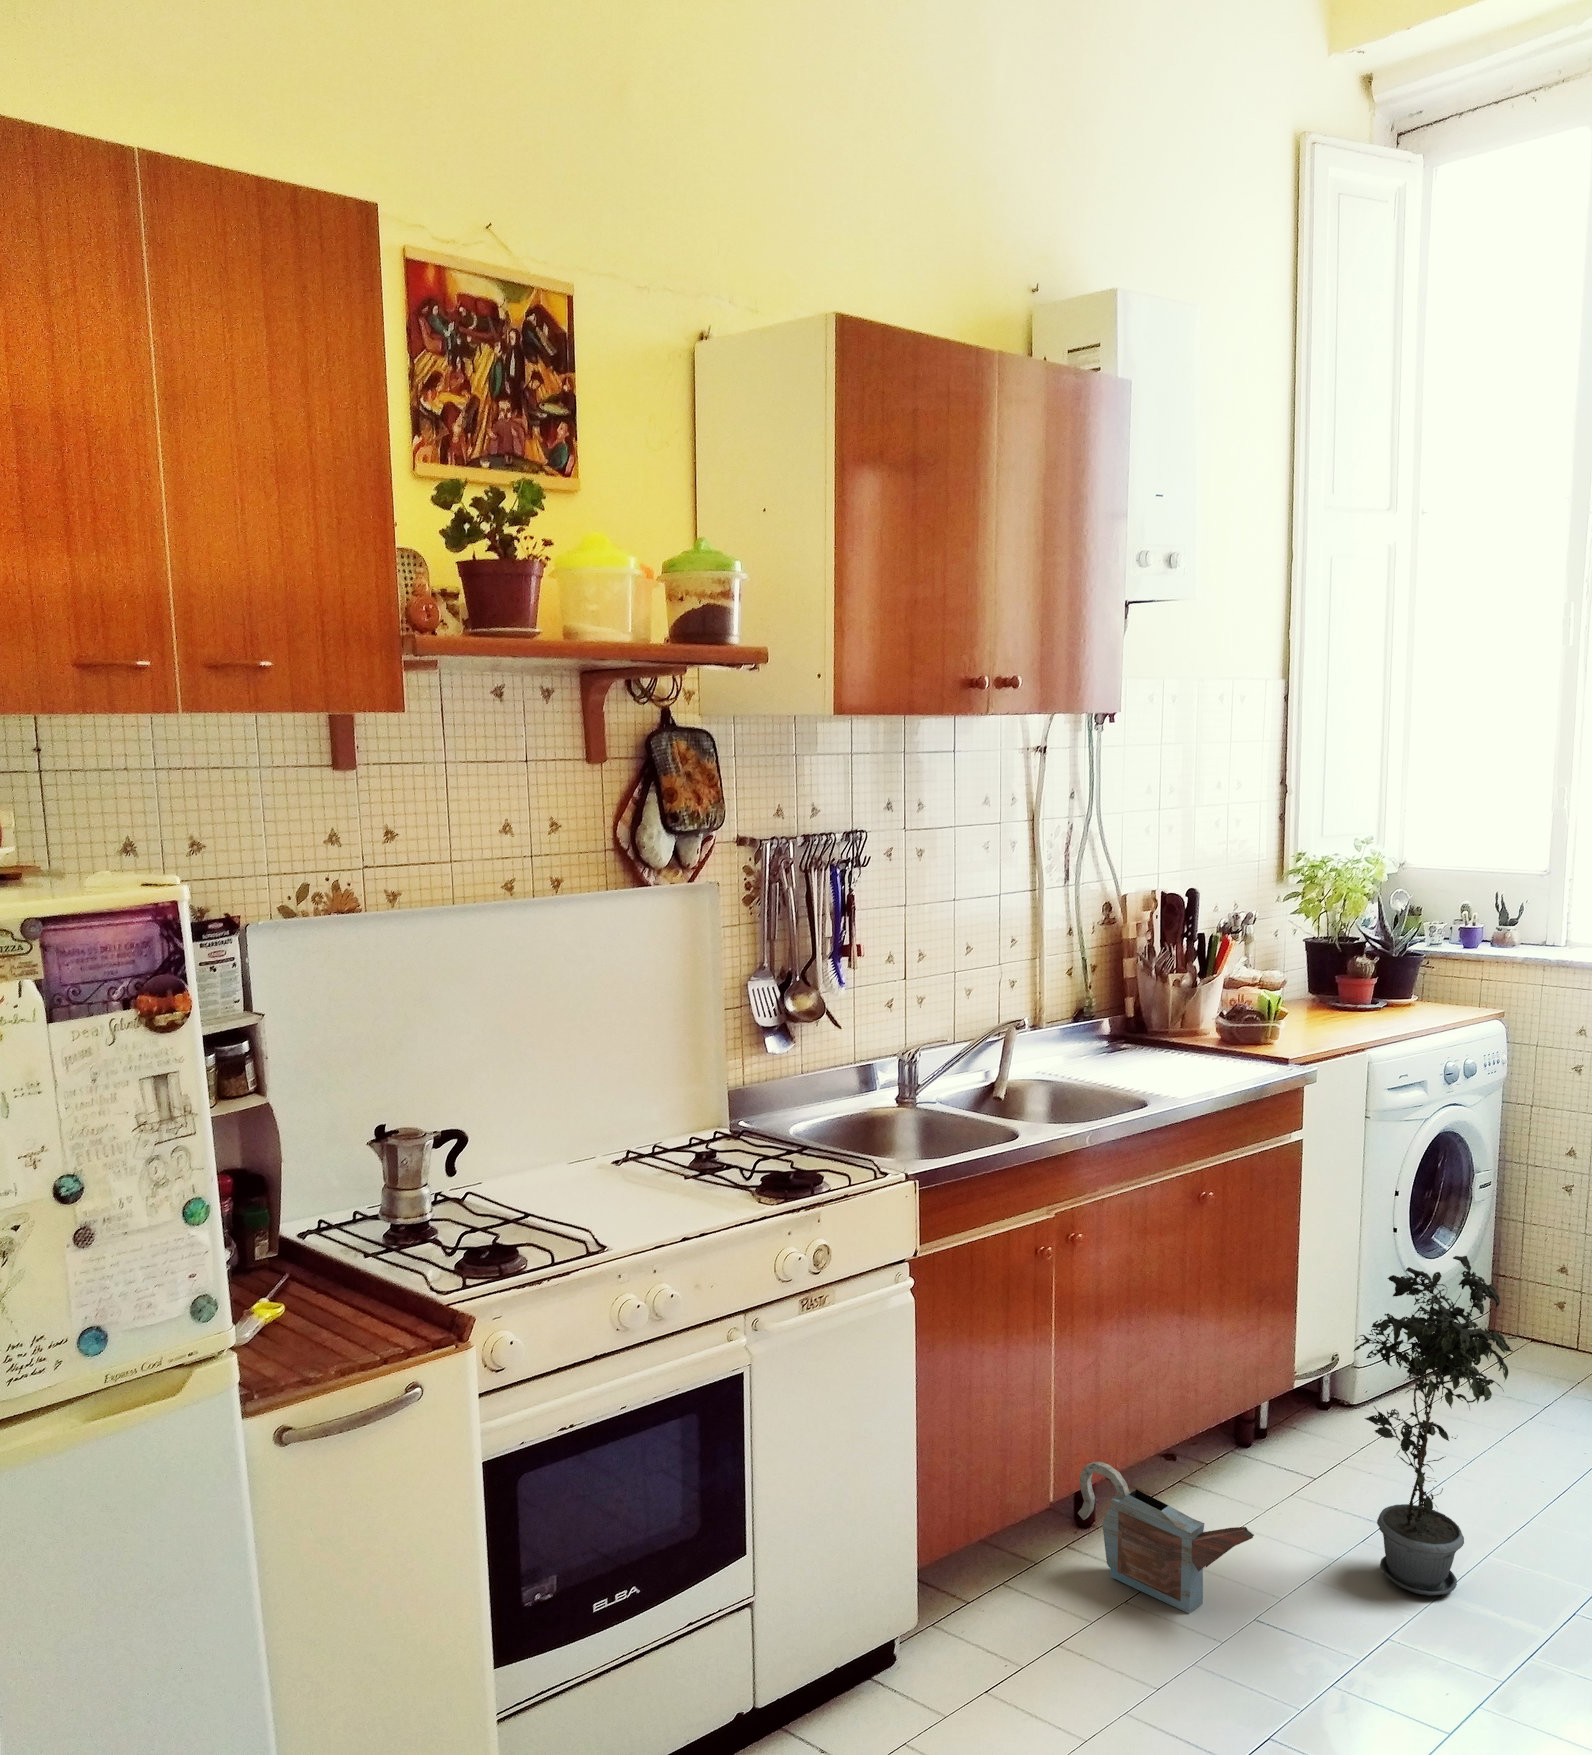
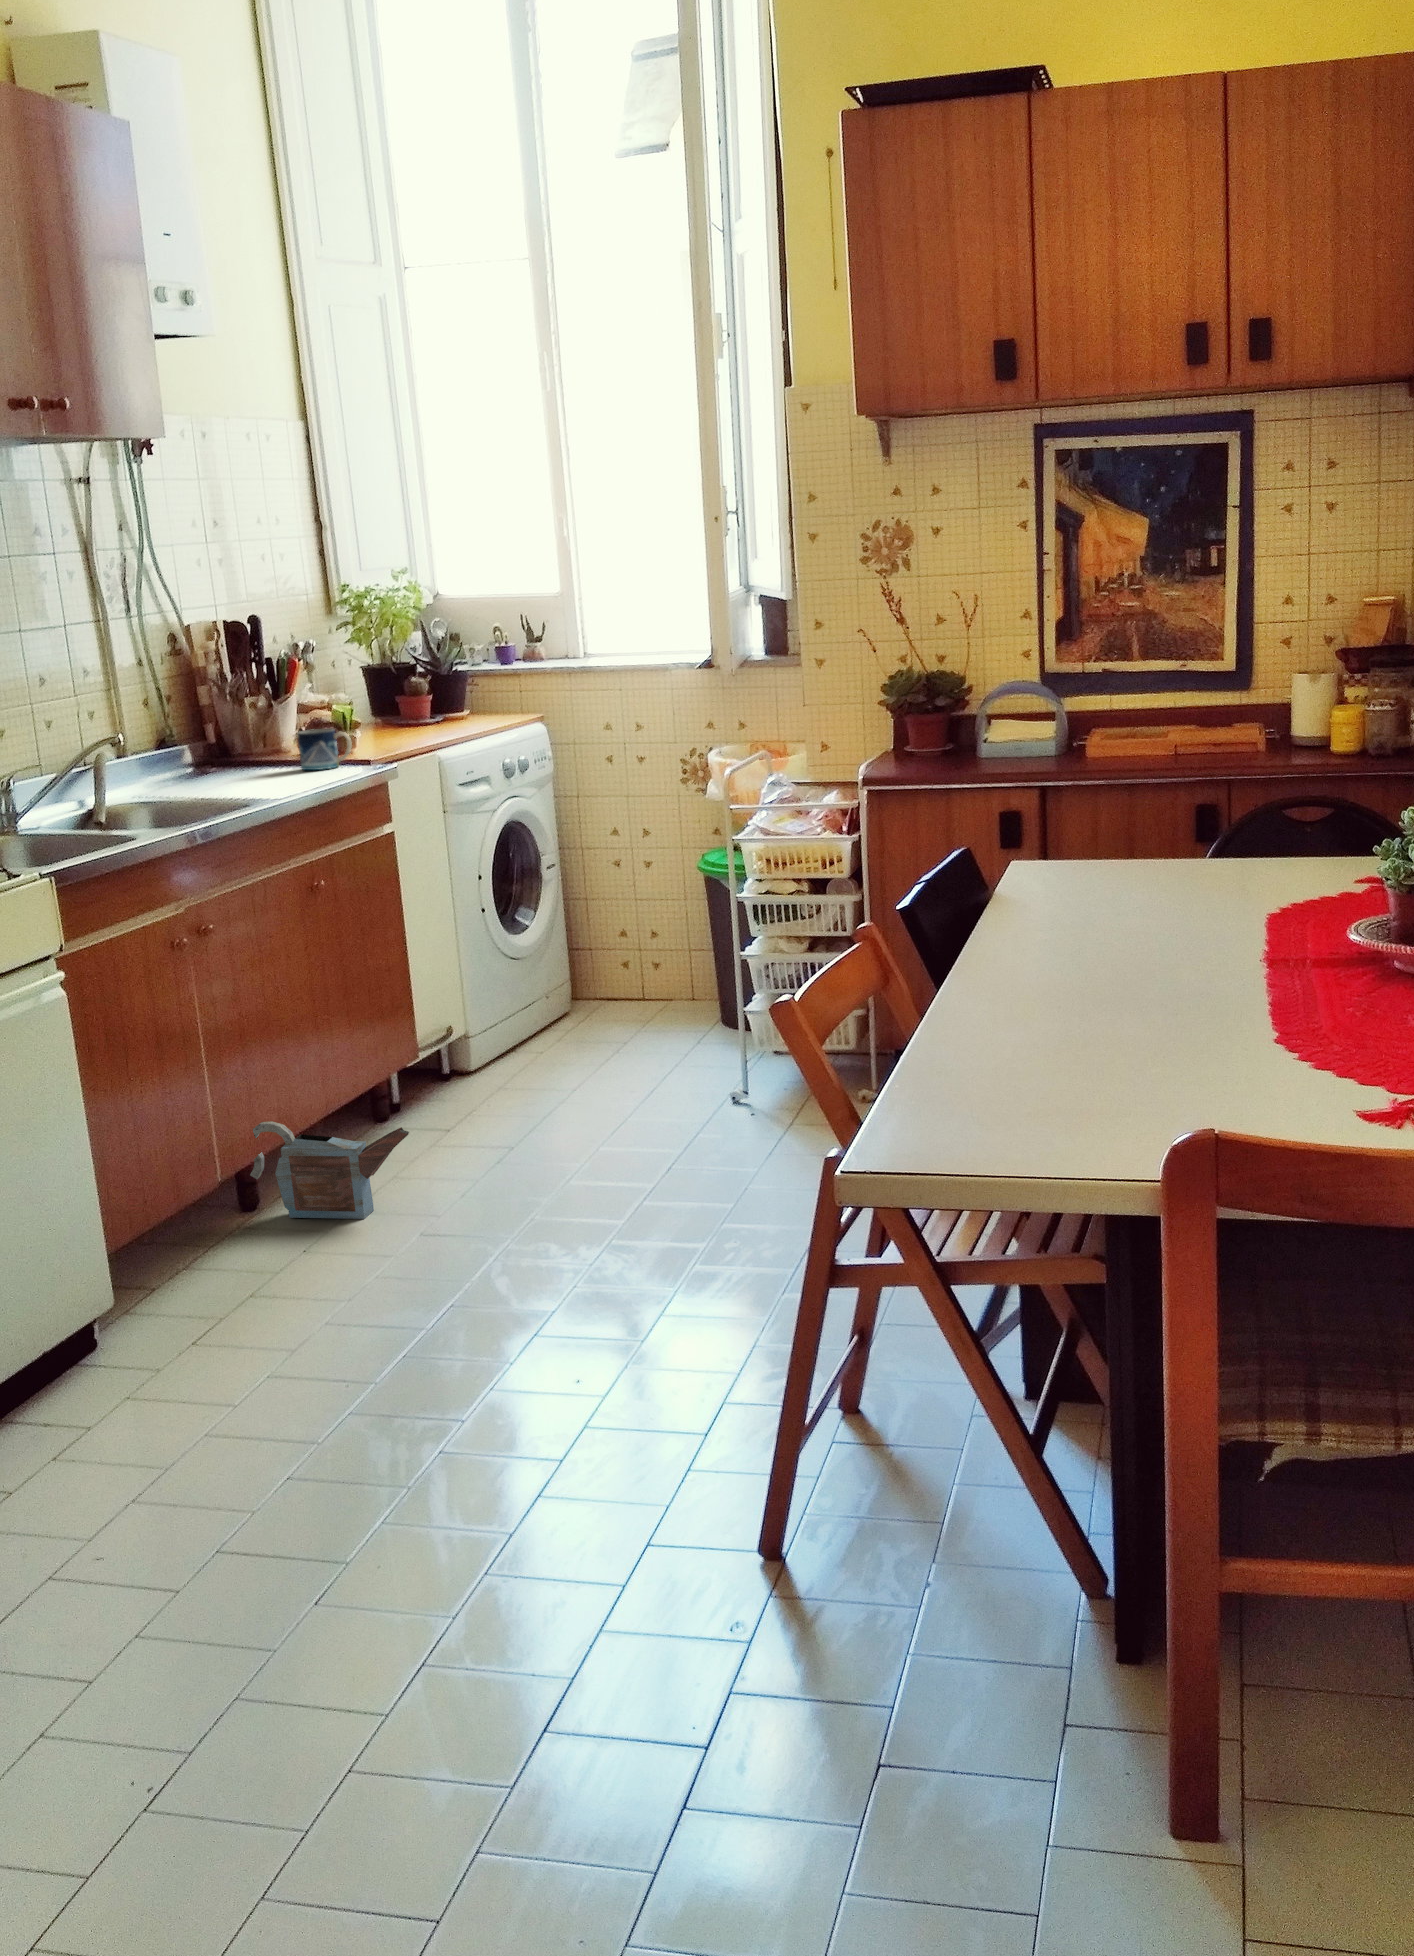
mug: none [1212,1020,1269,1067] -> present [297,729,352,770]
potted plant: present [1354,1256,1516,1597] -> none [465,877,588,1158]

